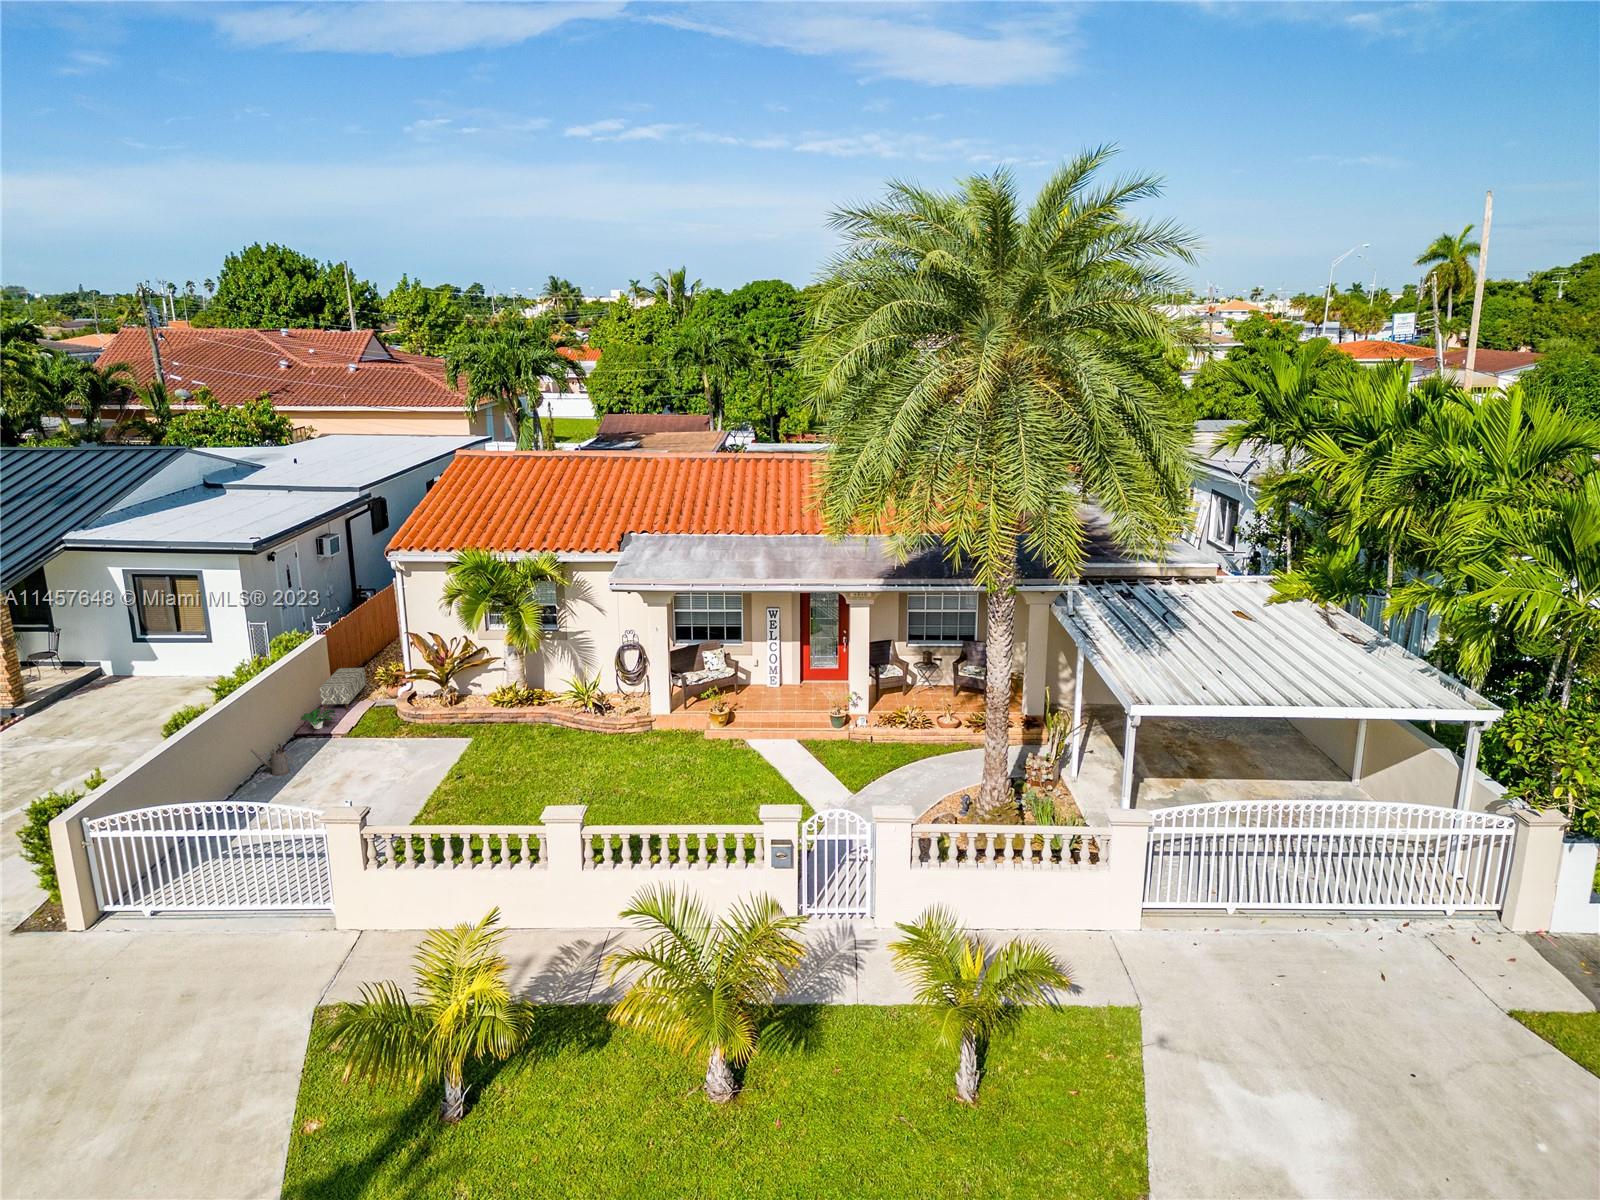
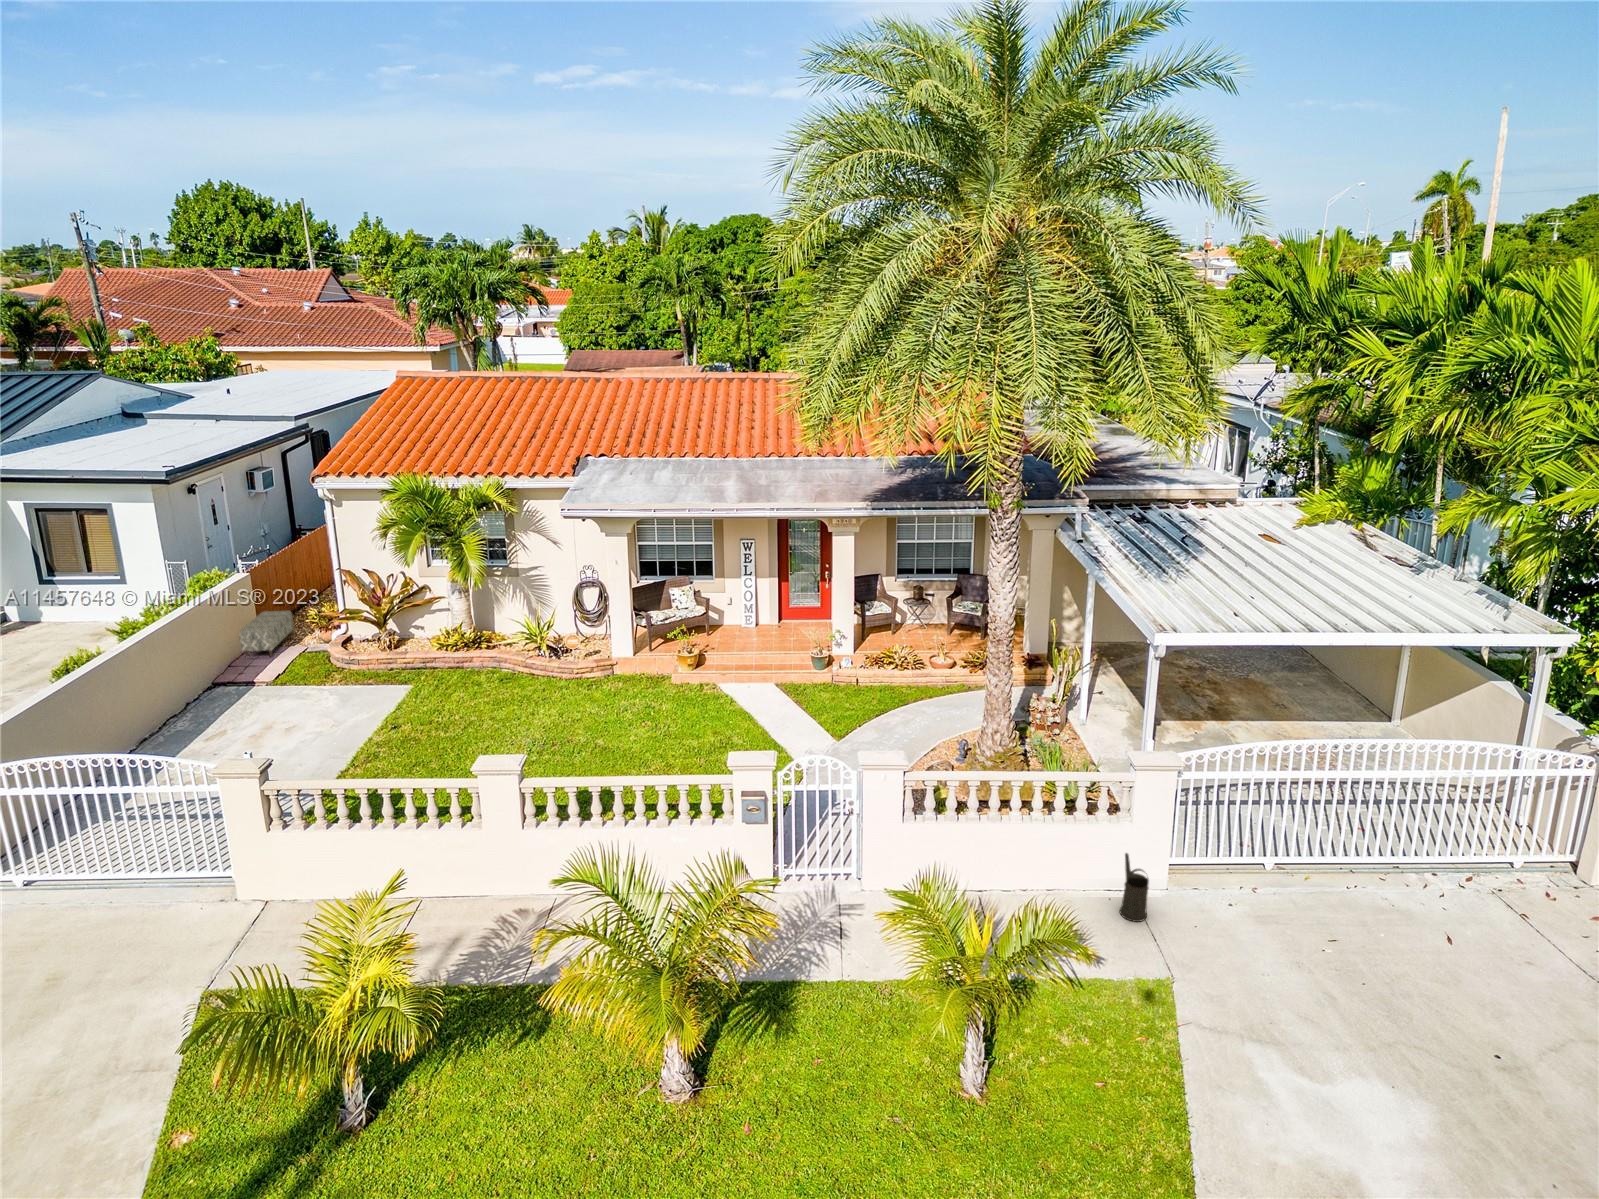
potted plant: present [301,709,337,729] -> none [216,655,257,678]
watering can: present [251,743,293,776] -> present [1120,853,1149,922]

